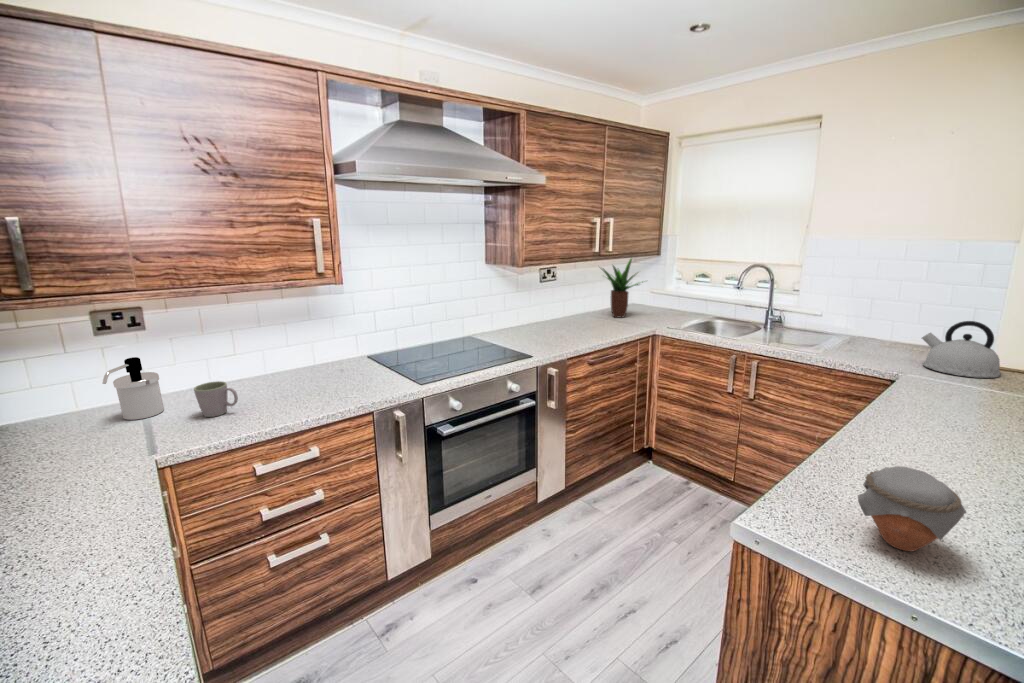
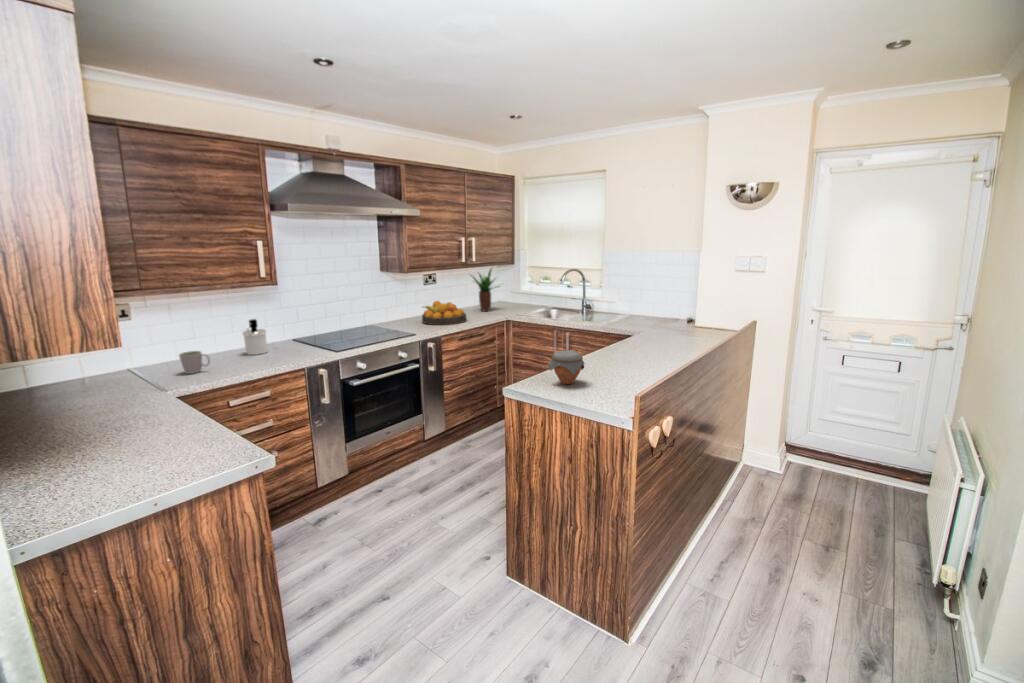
fruit bowl: none [538,304,598,339] -> present [422,301,466,325]
kettle: present [922,321,1001,378] -> none [651,299,688,330]
soap dispenser: present [103,357,164,420] -> present [243,319,267,355]

